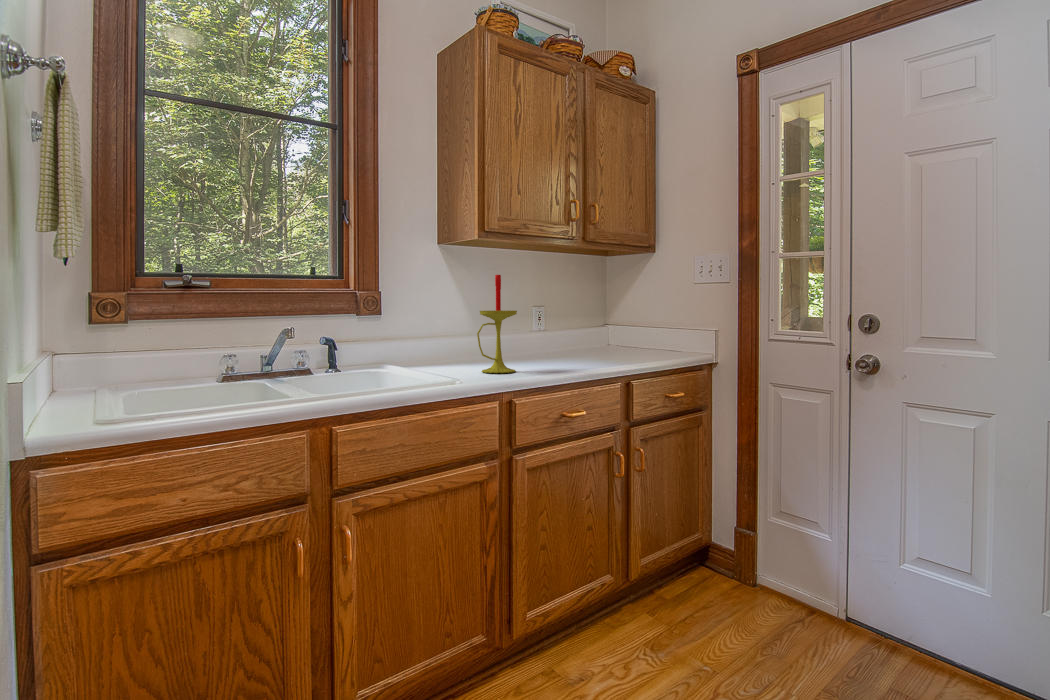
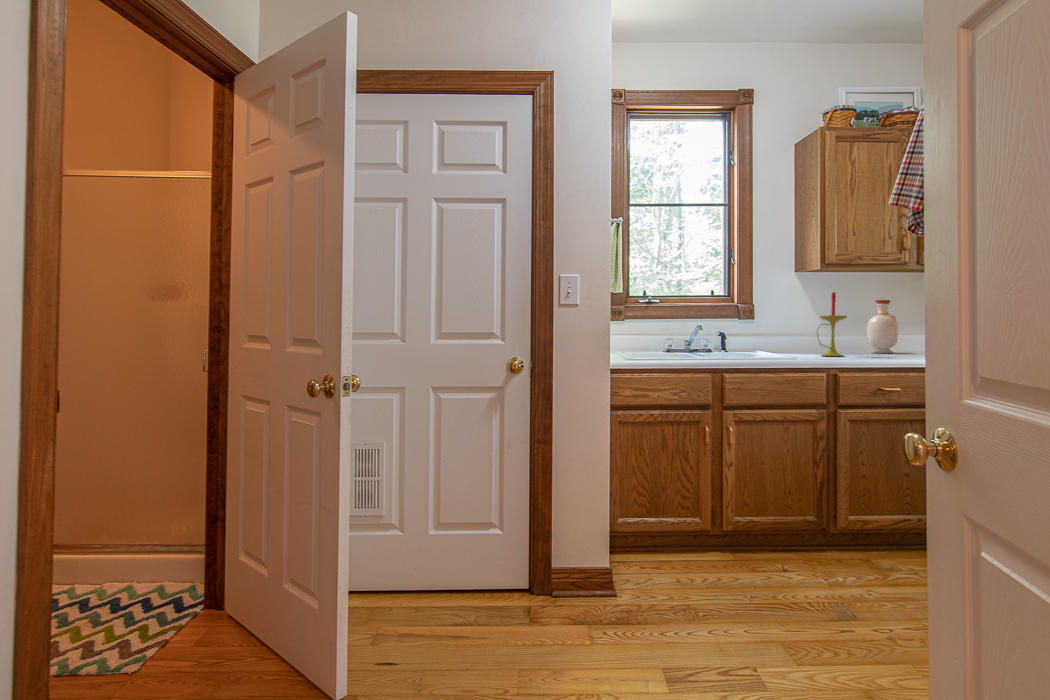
bottle: none [527,287,564,358] -> present [867,300,898,353]

